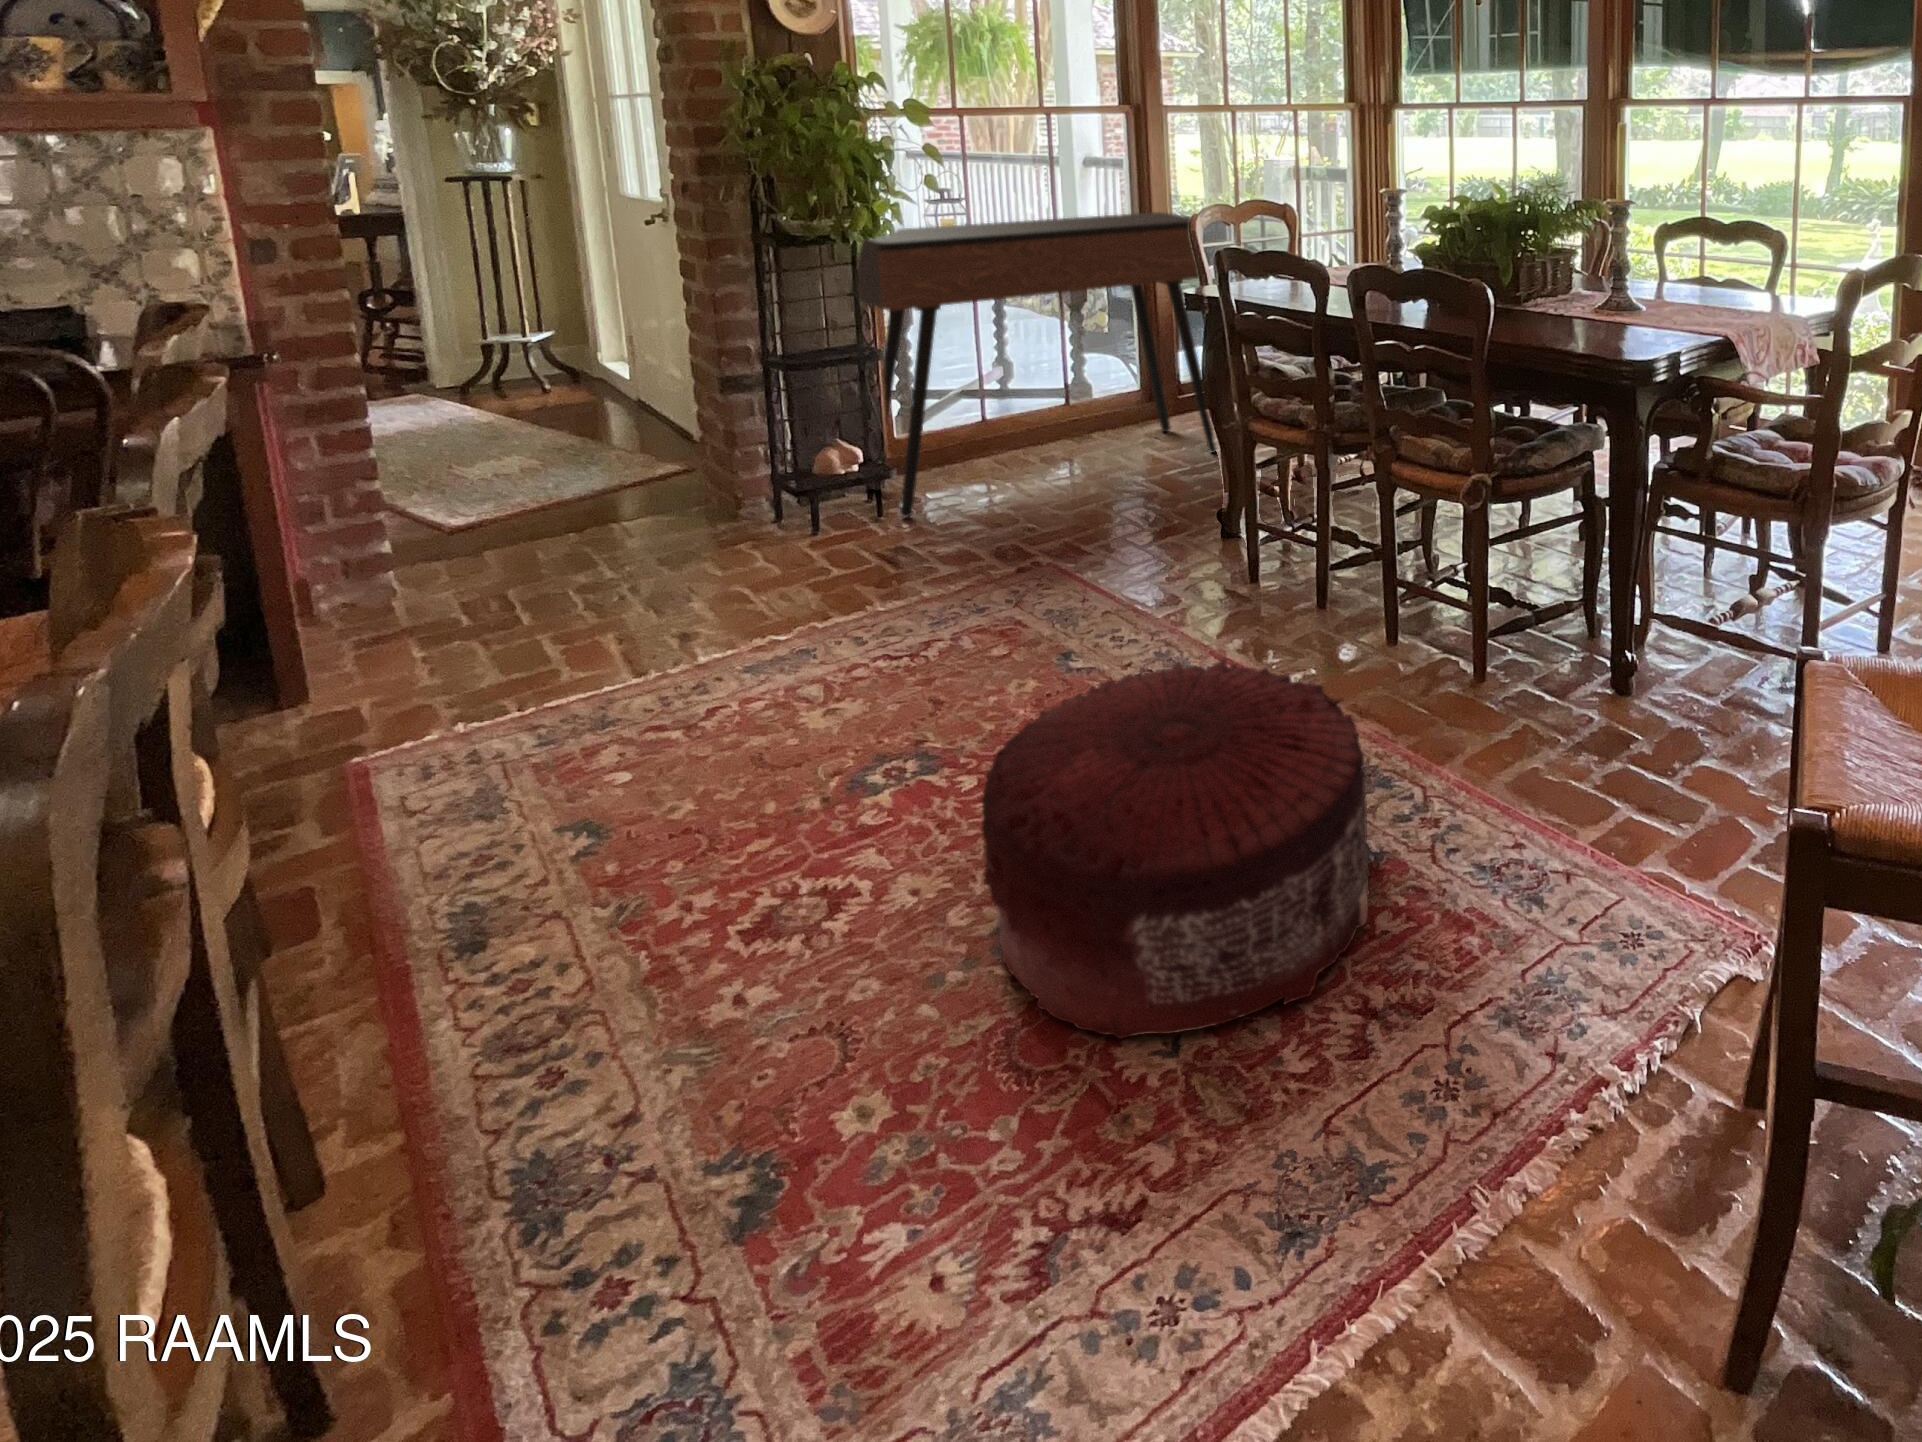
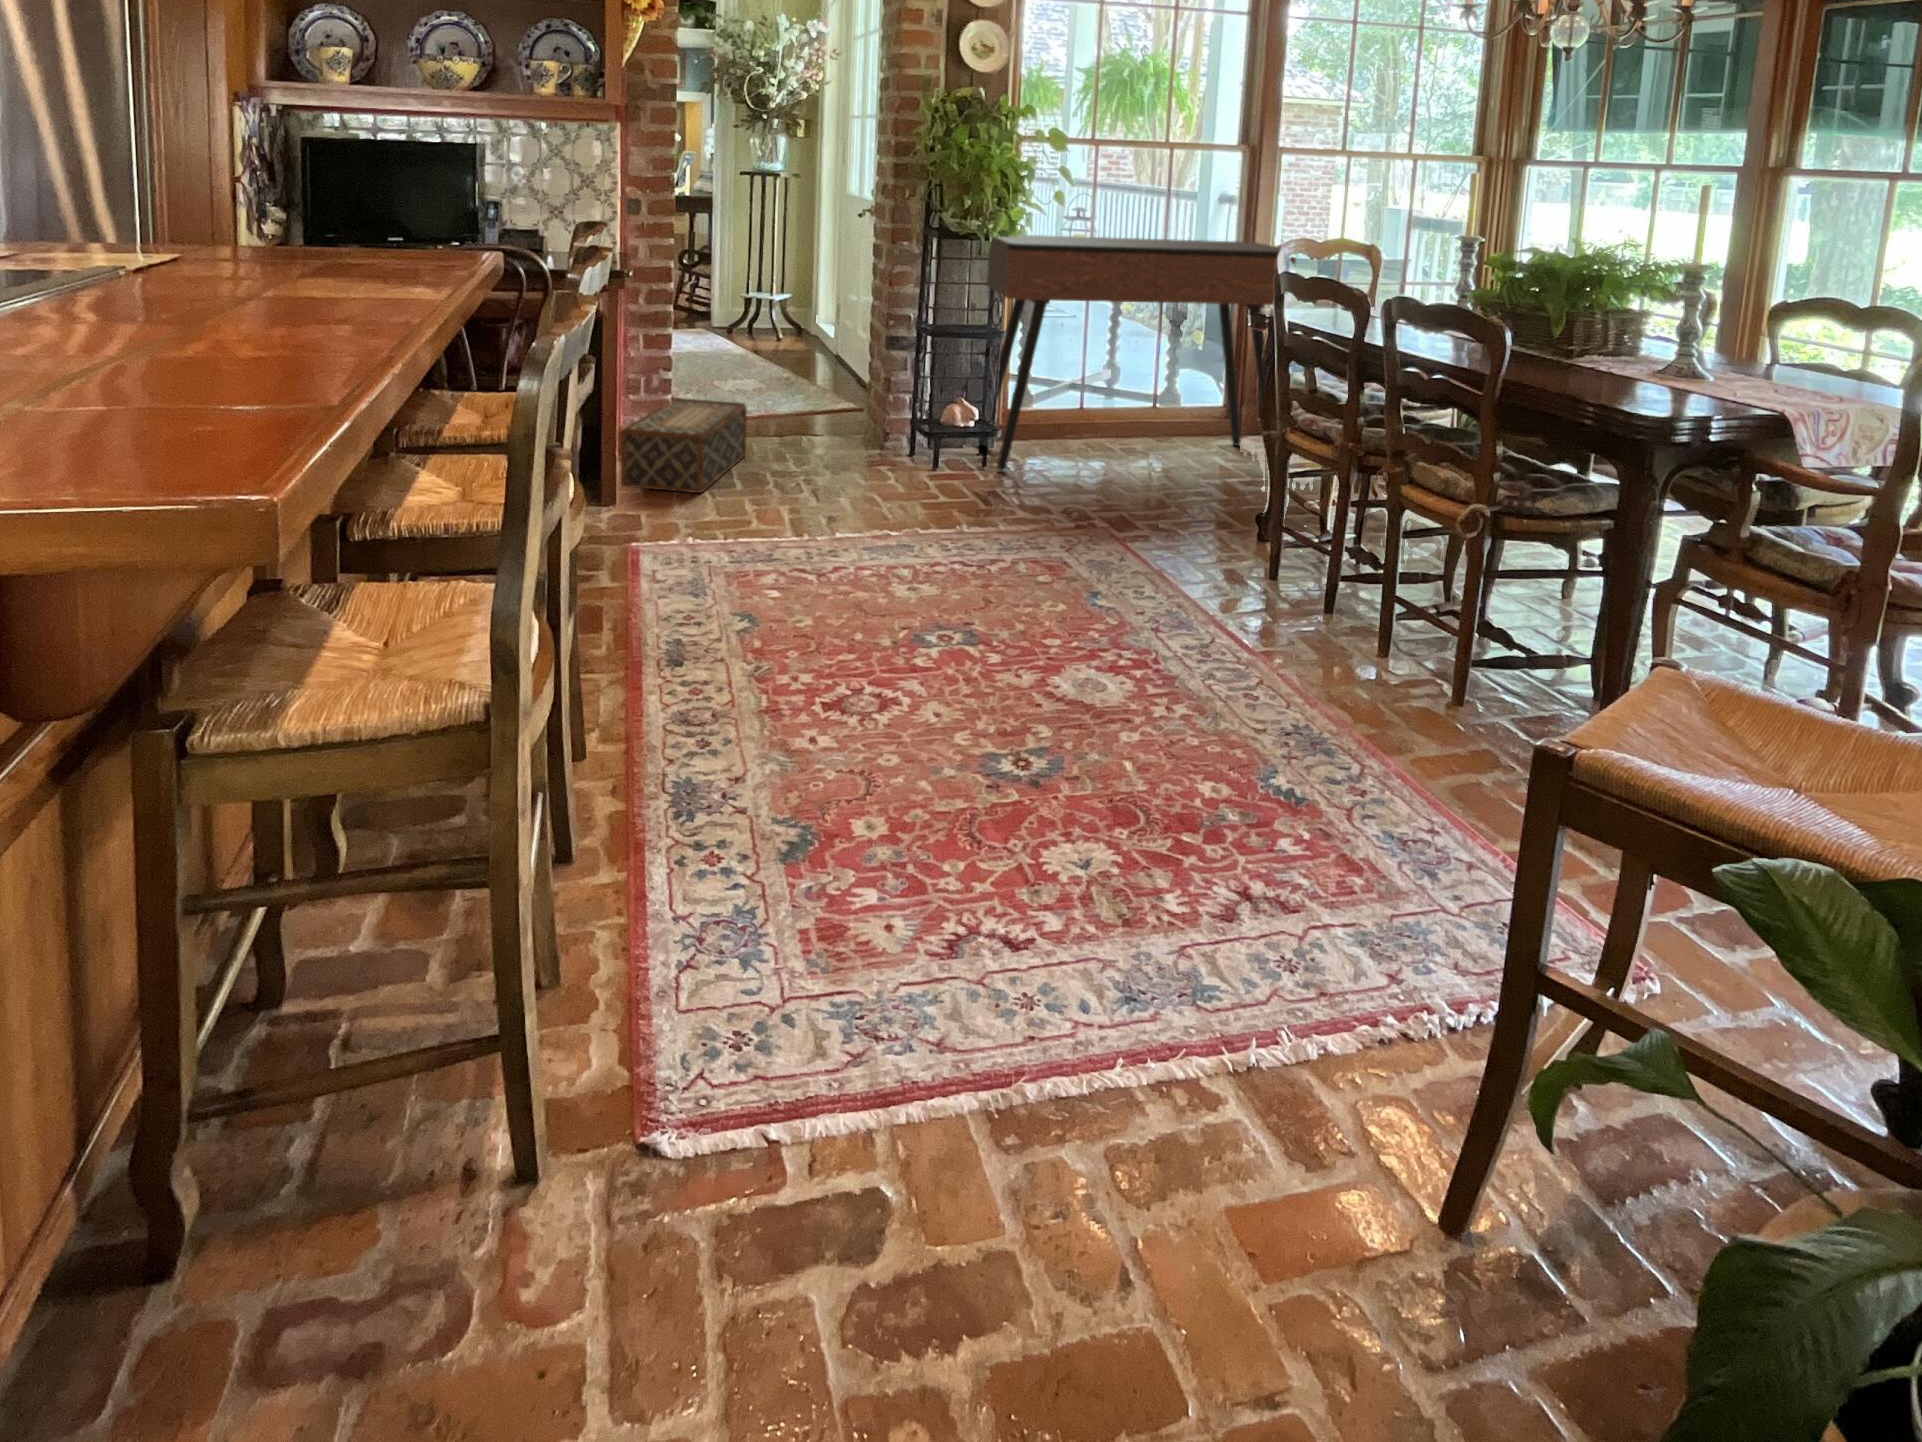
woven basket: none [294,501,526,668] -> present [621,398,747,493]
pouf: present [981,659,1370,1038] -> none [977,593,1290,868]

